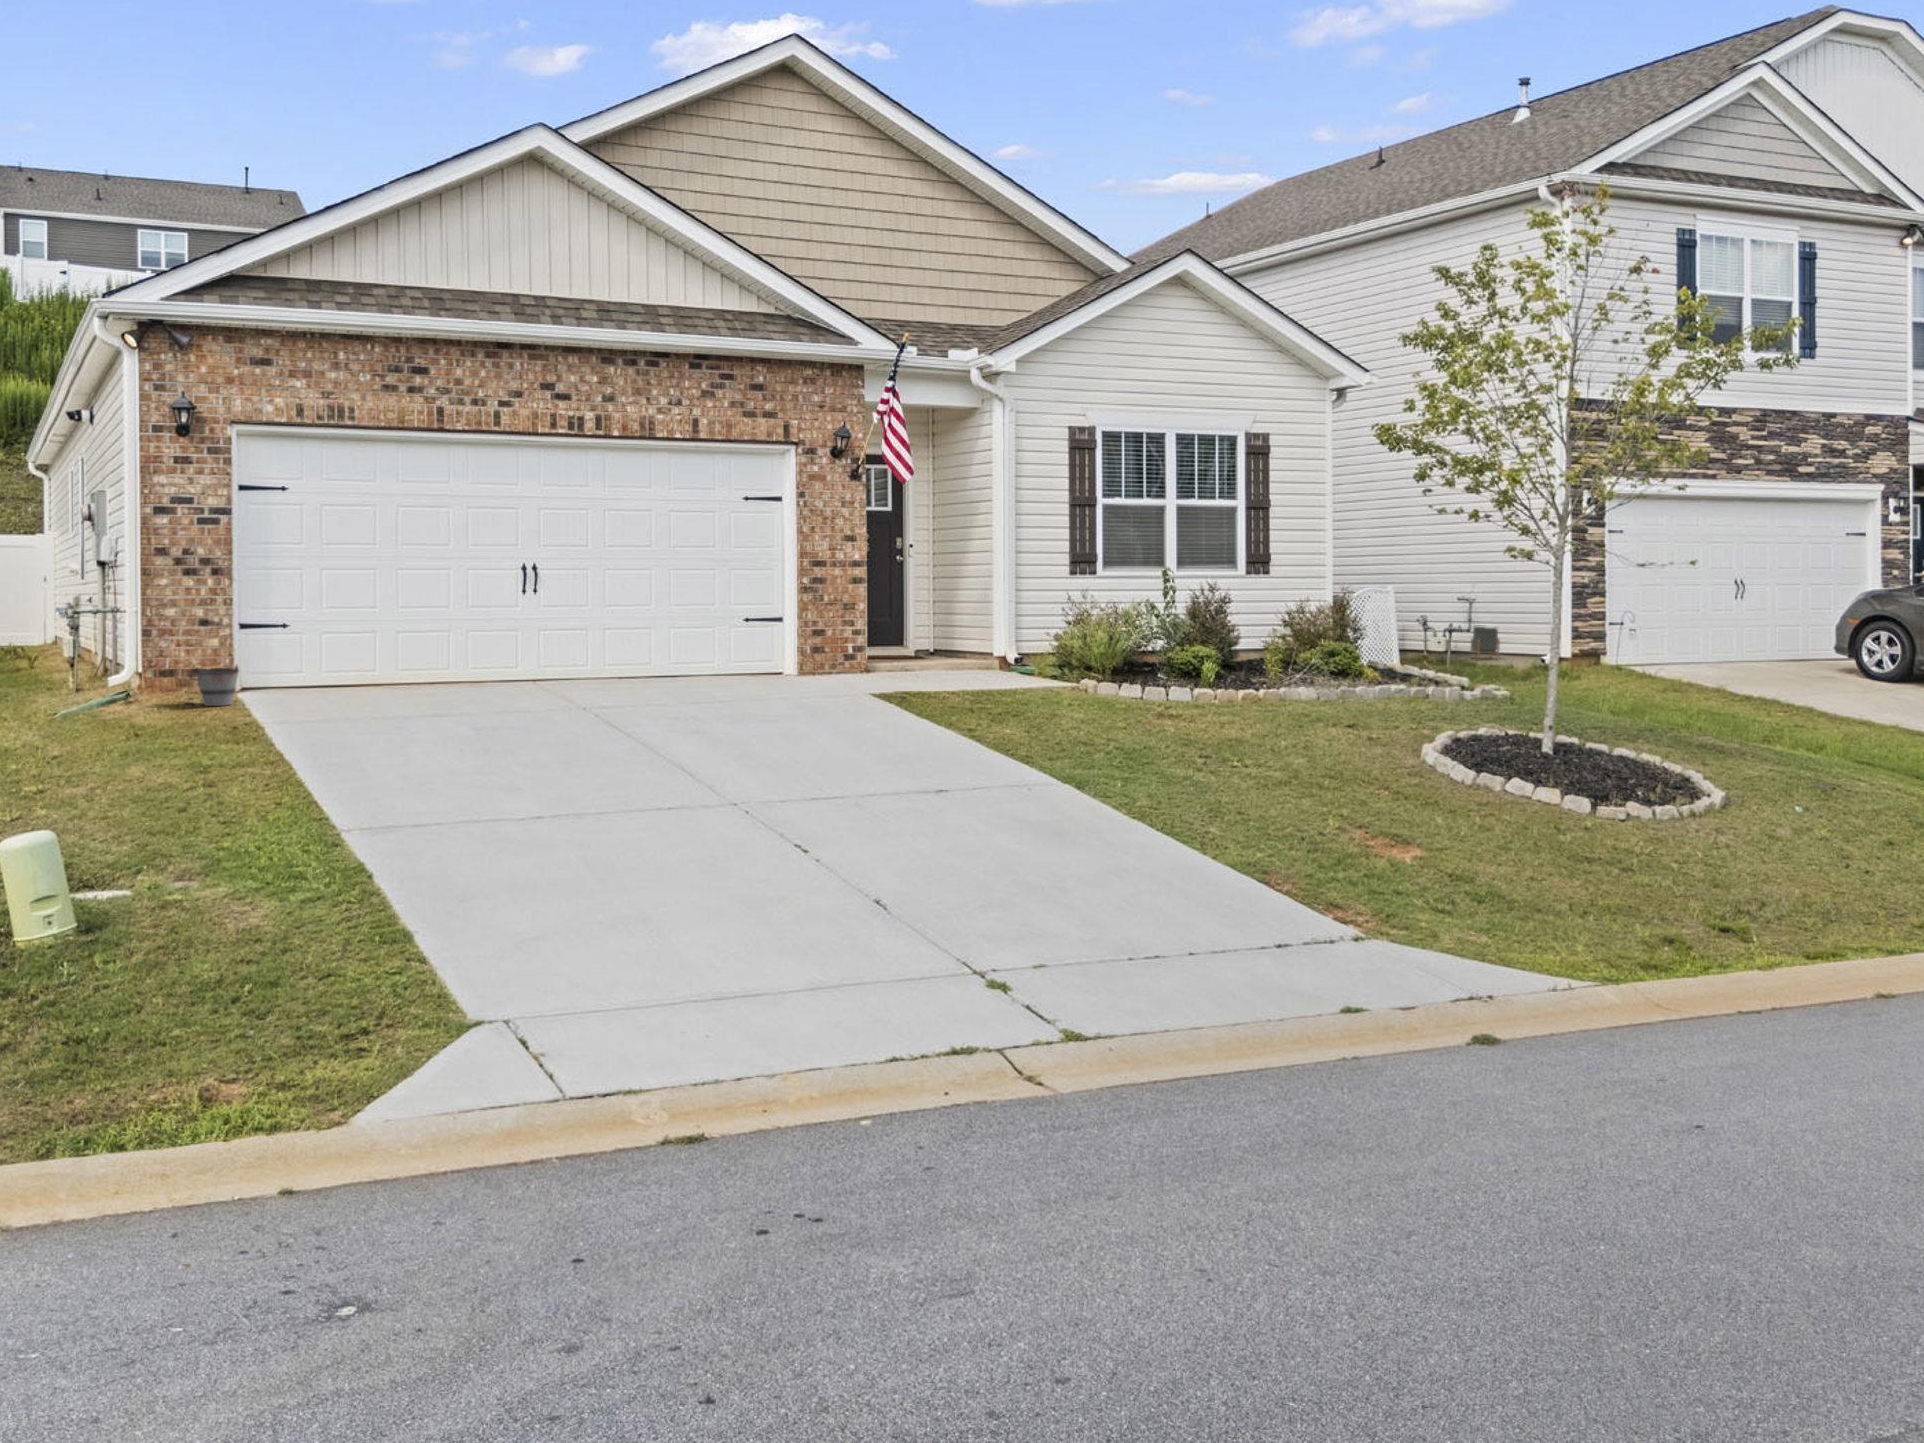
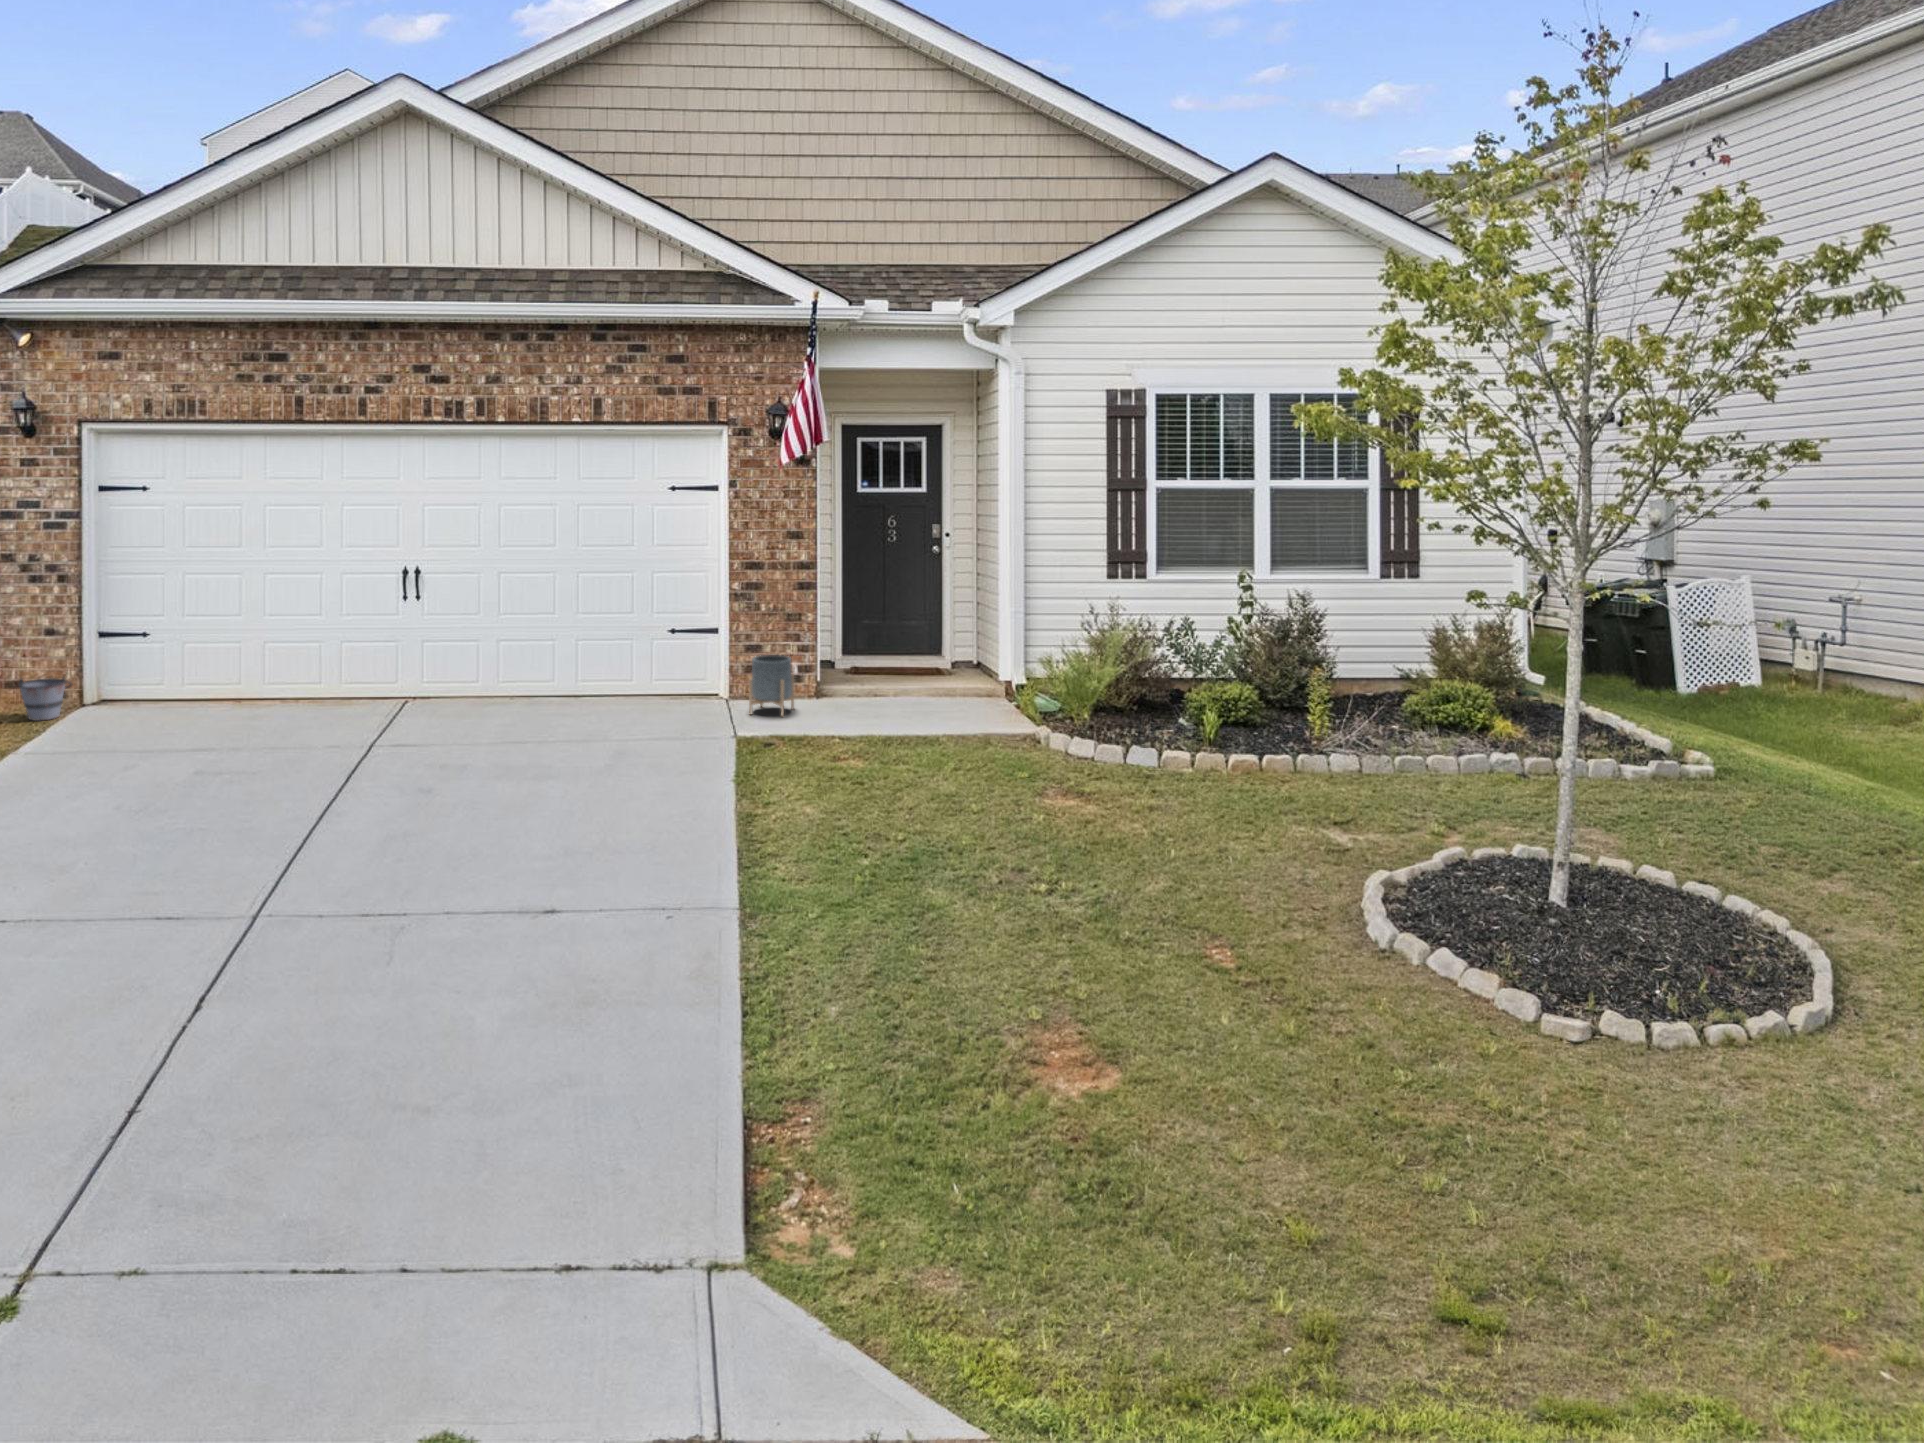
planter: present [1470,627,1500,659] -> present [749,655,794,716]

